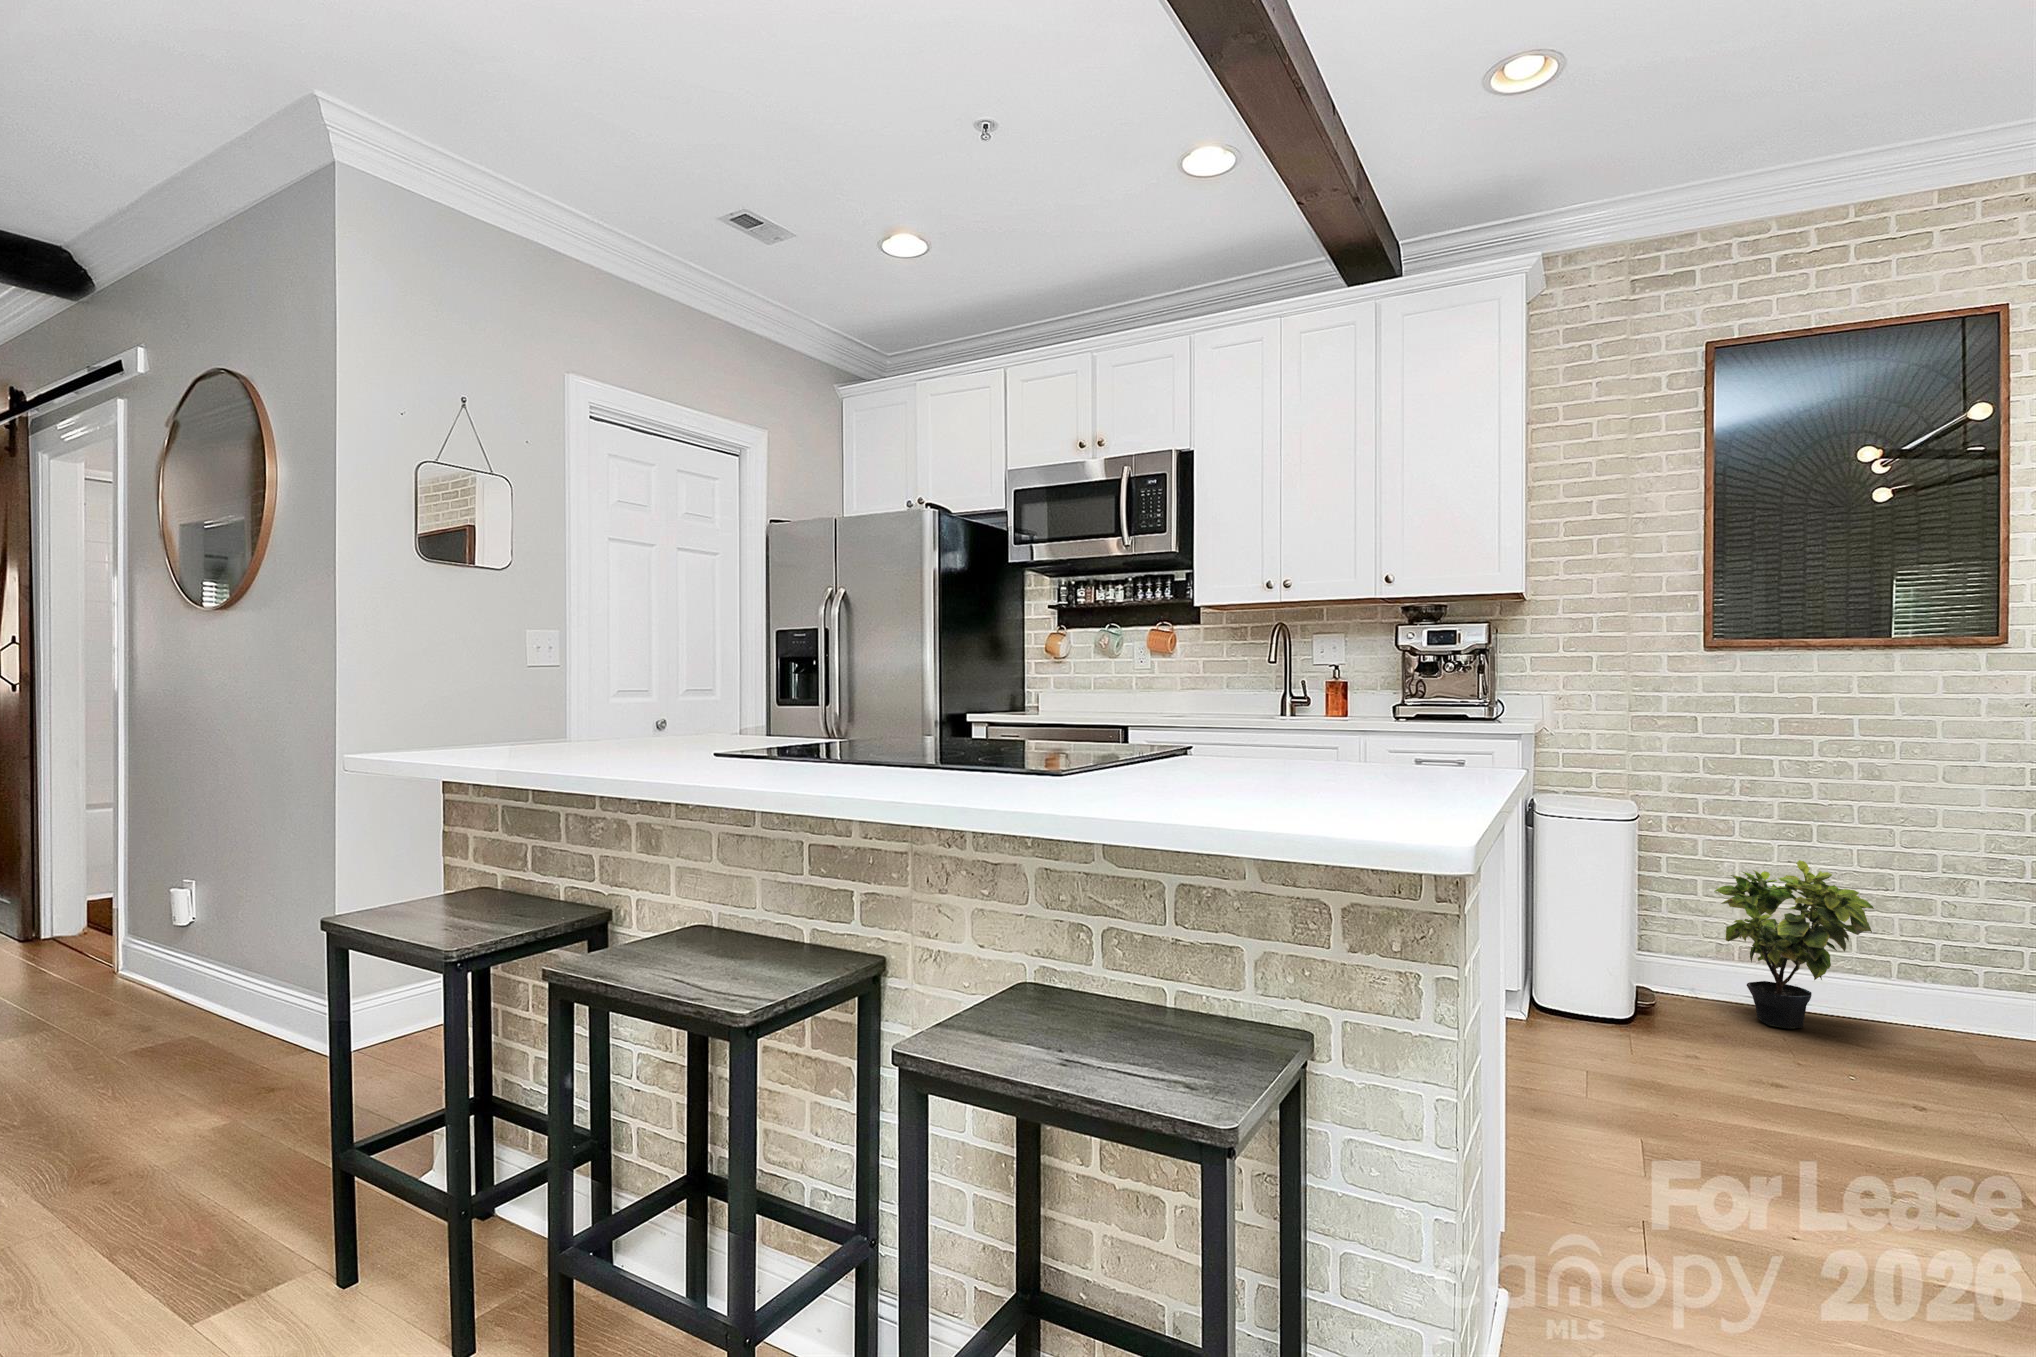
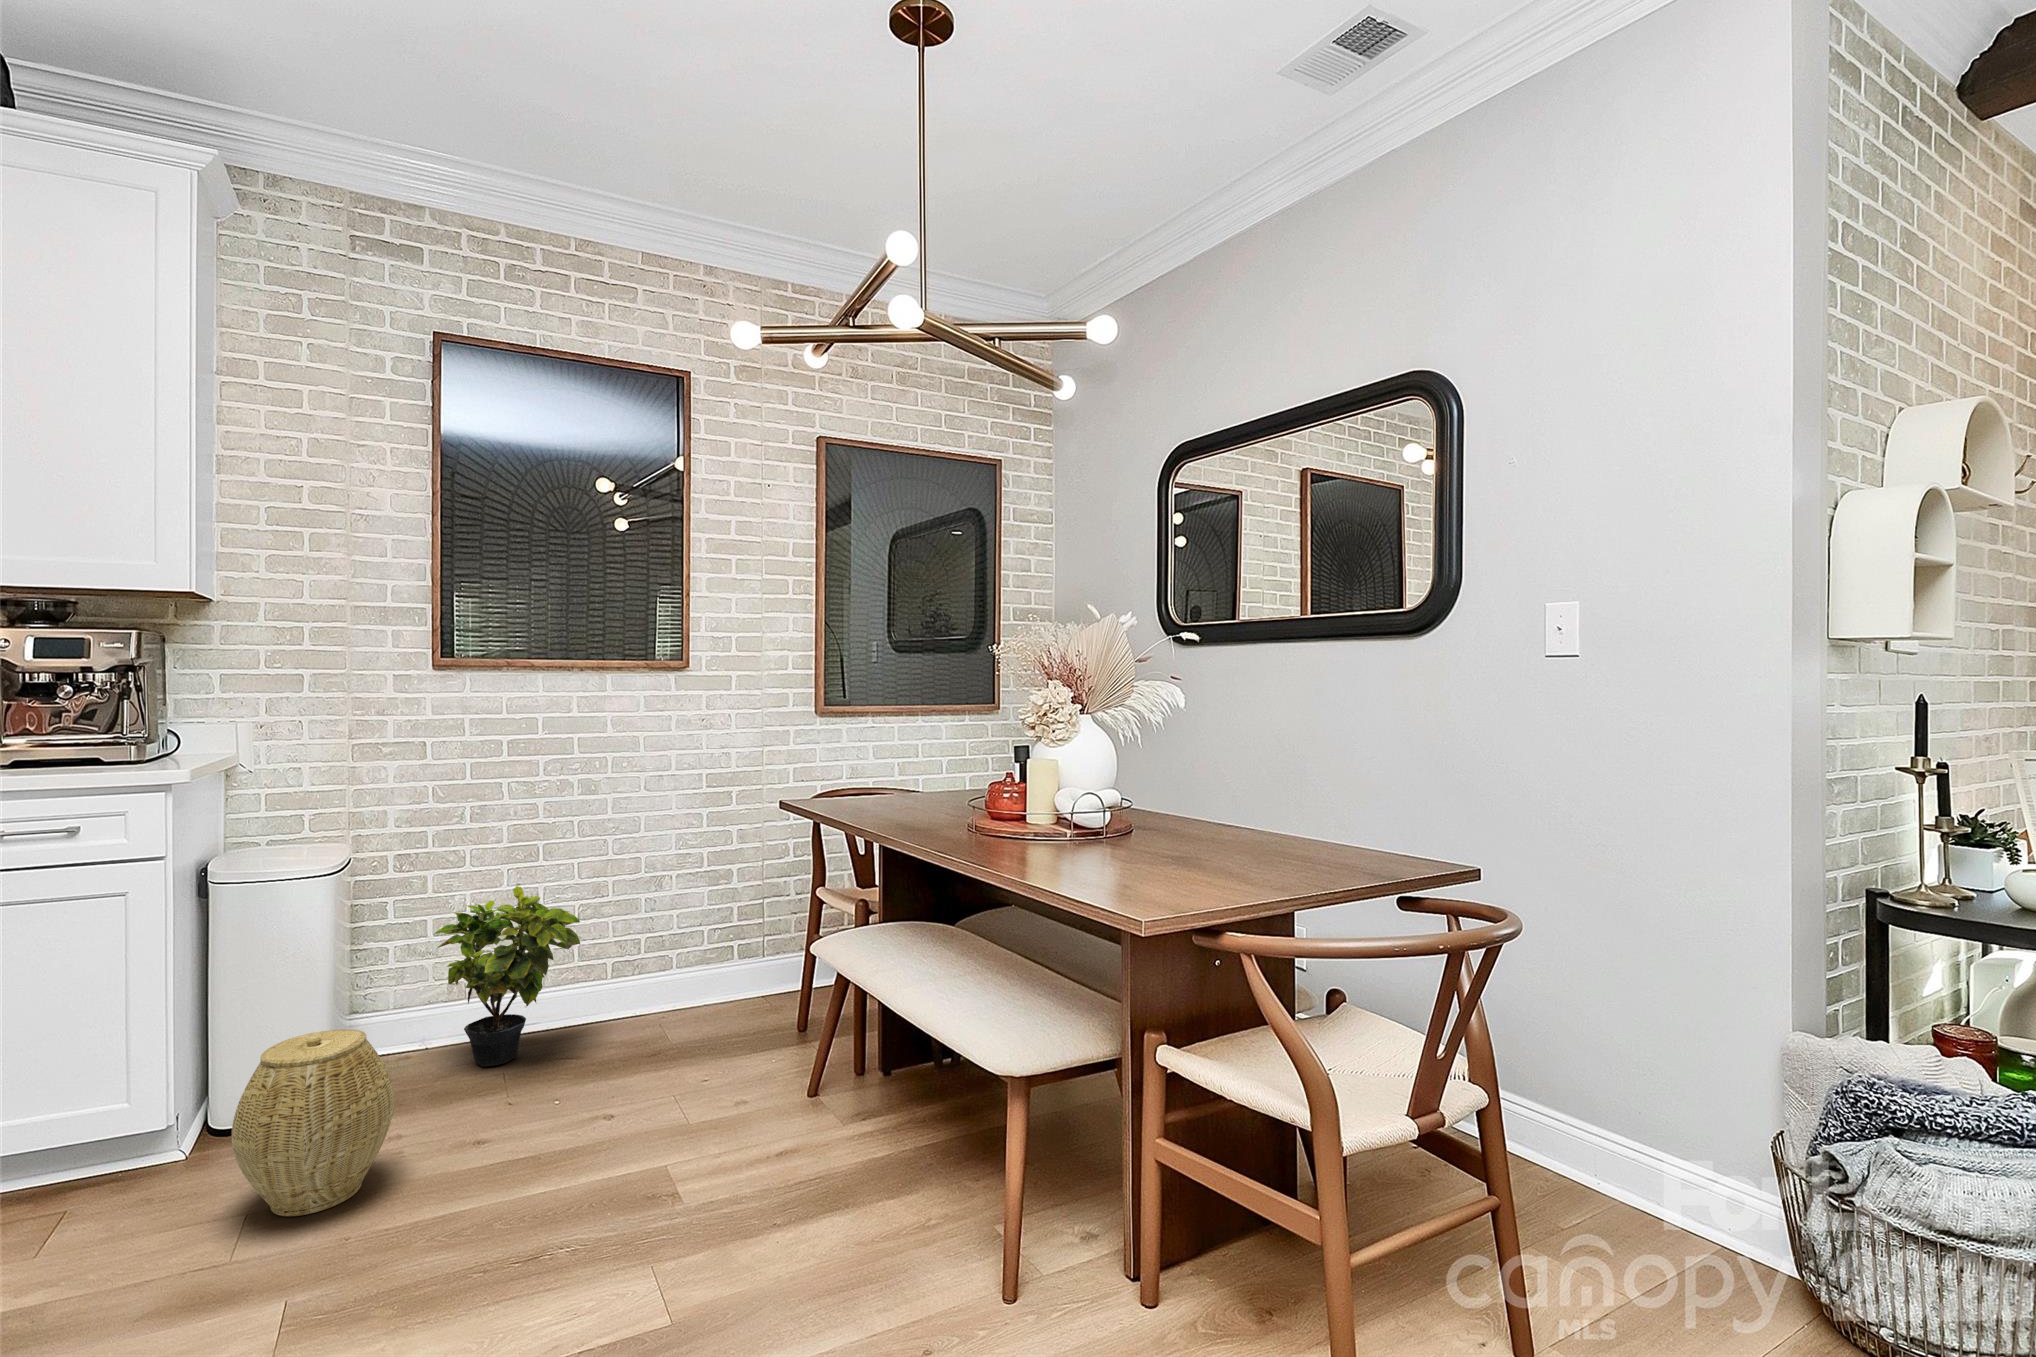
woven basket: none [1607,941,1734,1086] -> present [232,1029,394,1216]

